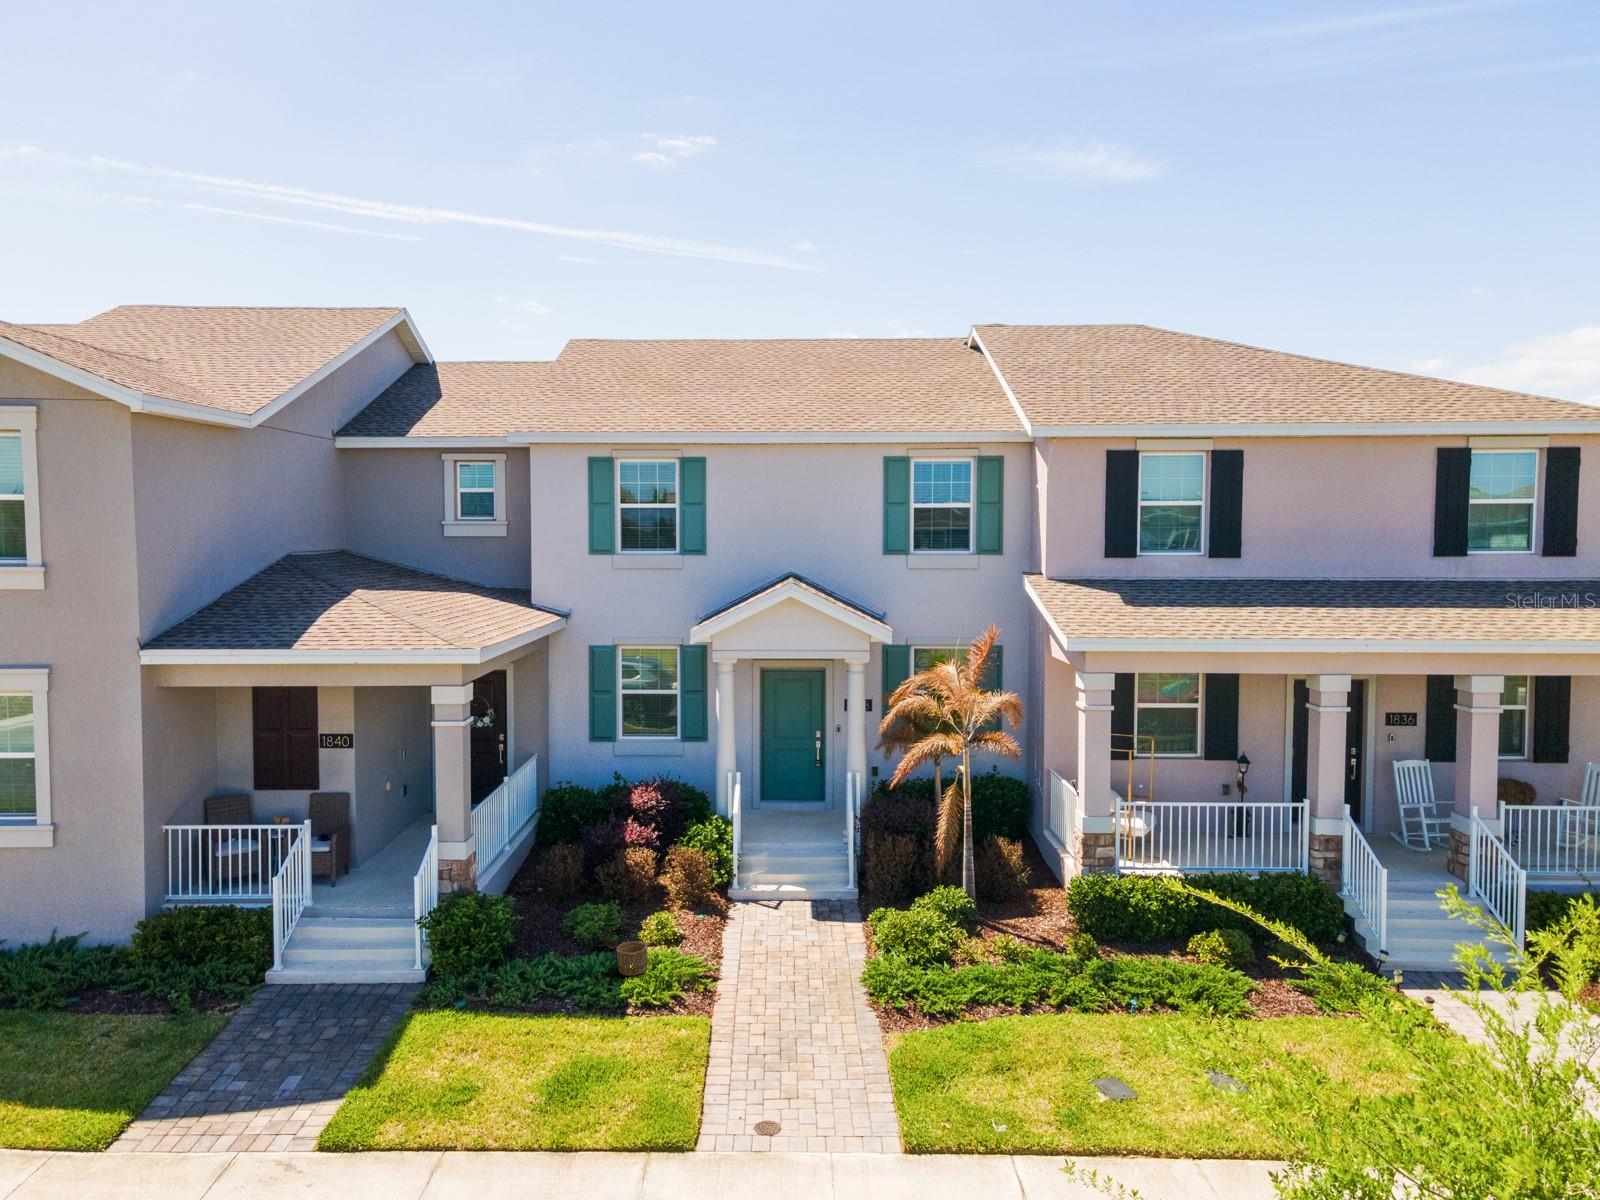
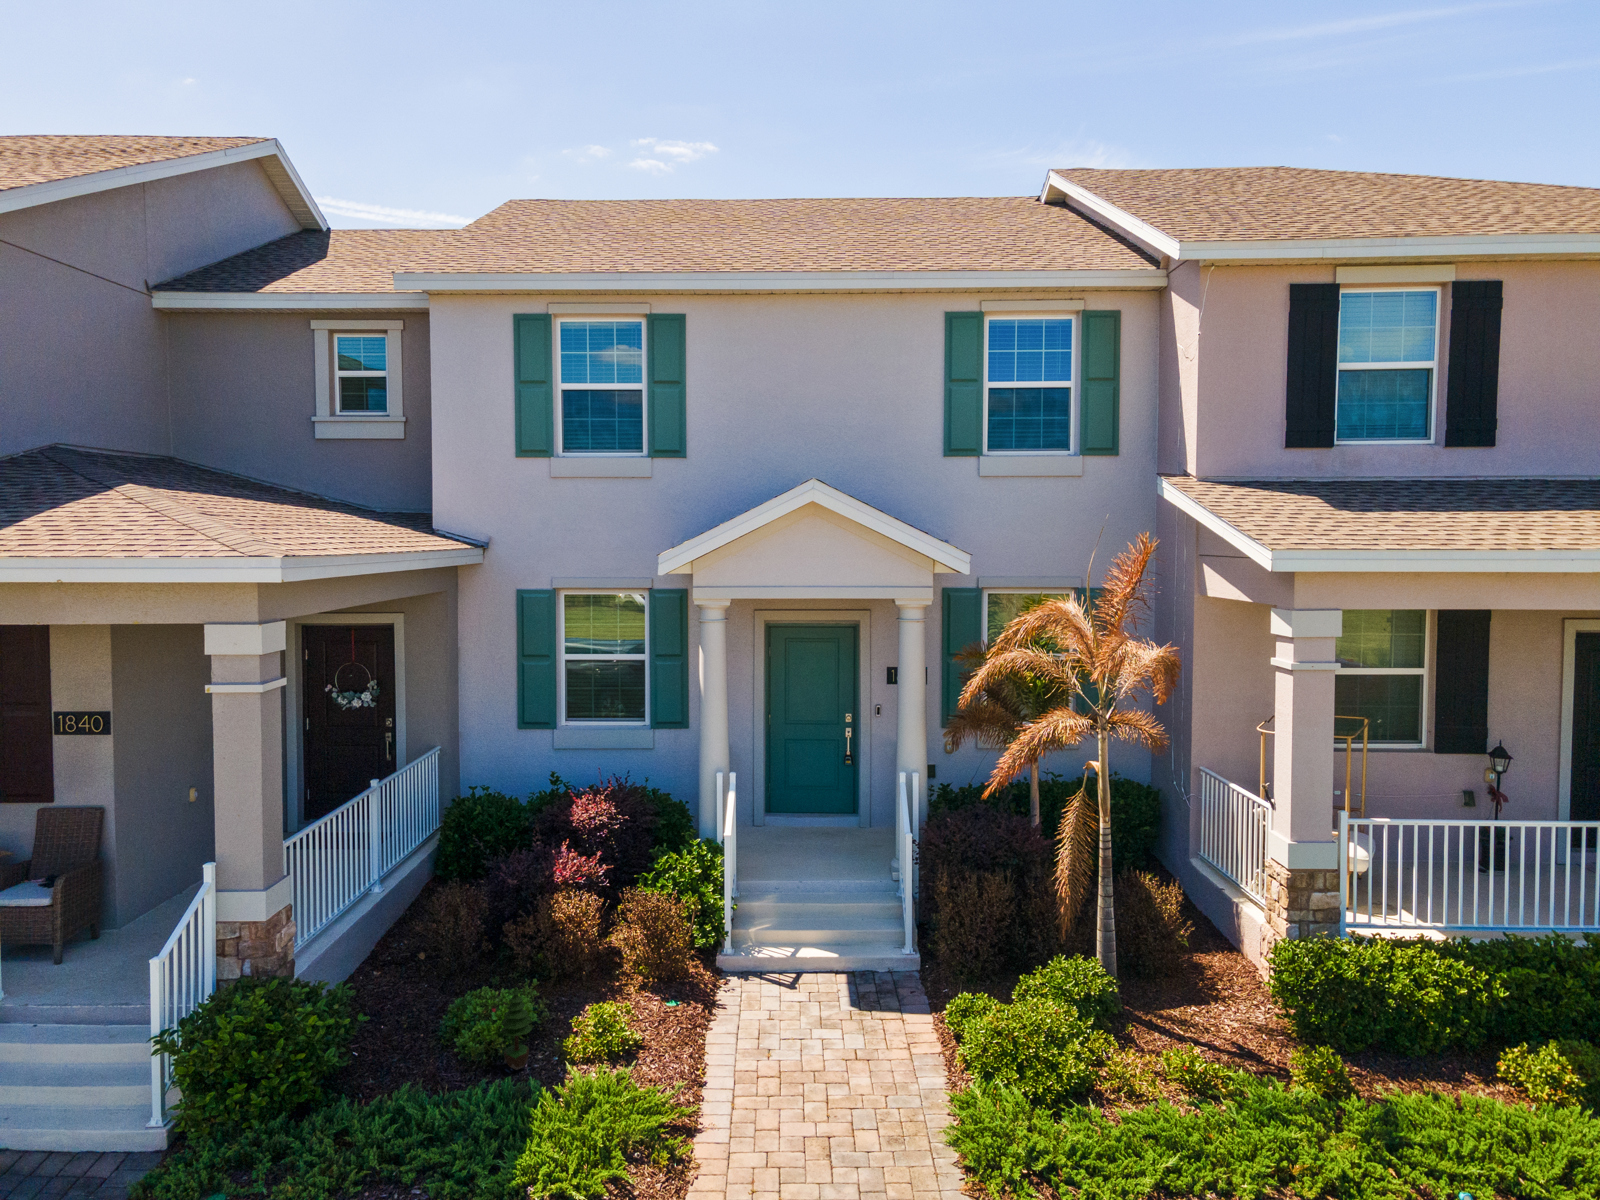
wooden bucket: present [616,941,648,976] -> none [517,1063,572,1129]

